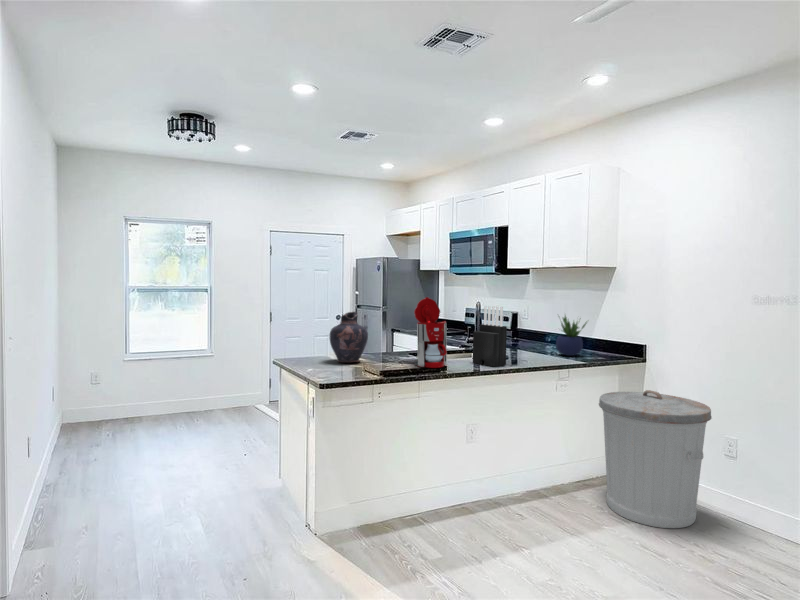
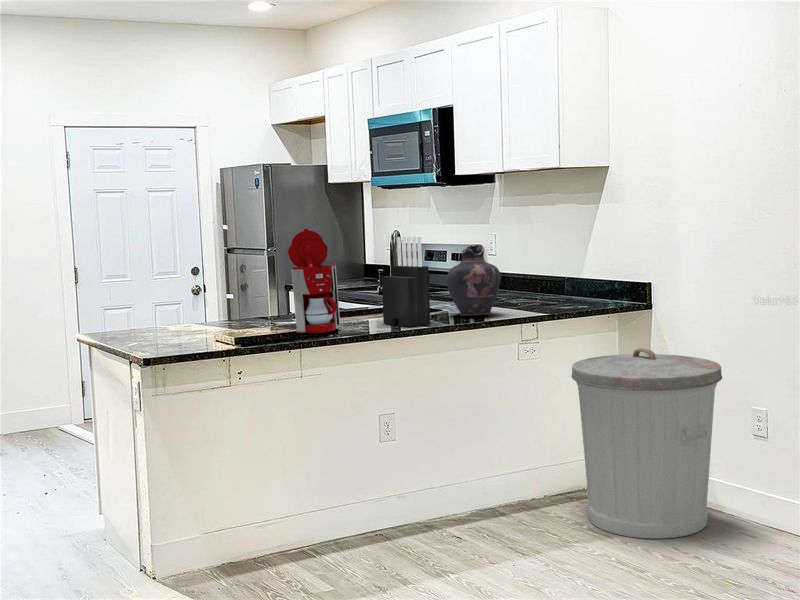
vase: present [330,312,368,362] -> present [447,245,501,316]
potted plant: present [556,316,586,356] -> none [519,240,568,307]

